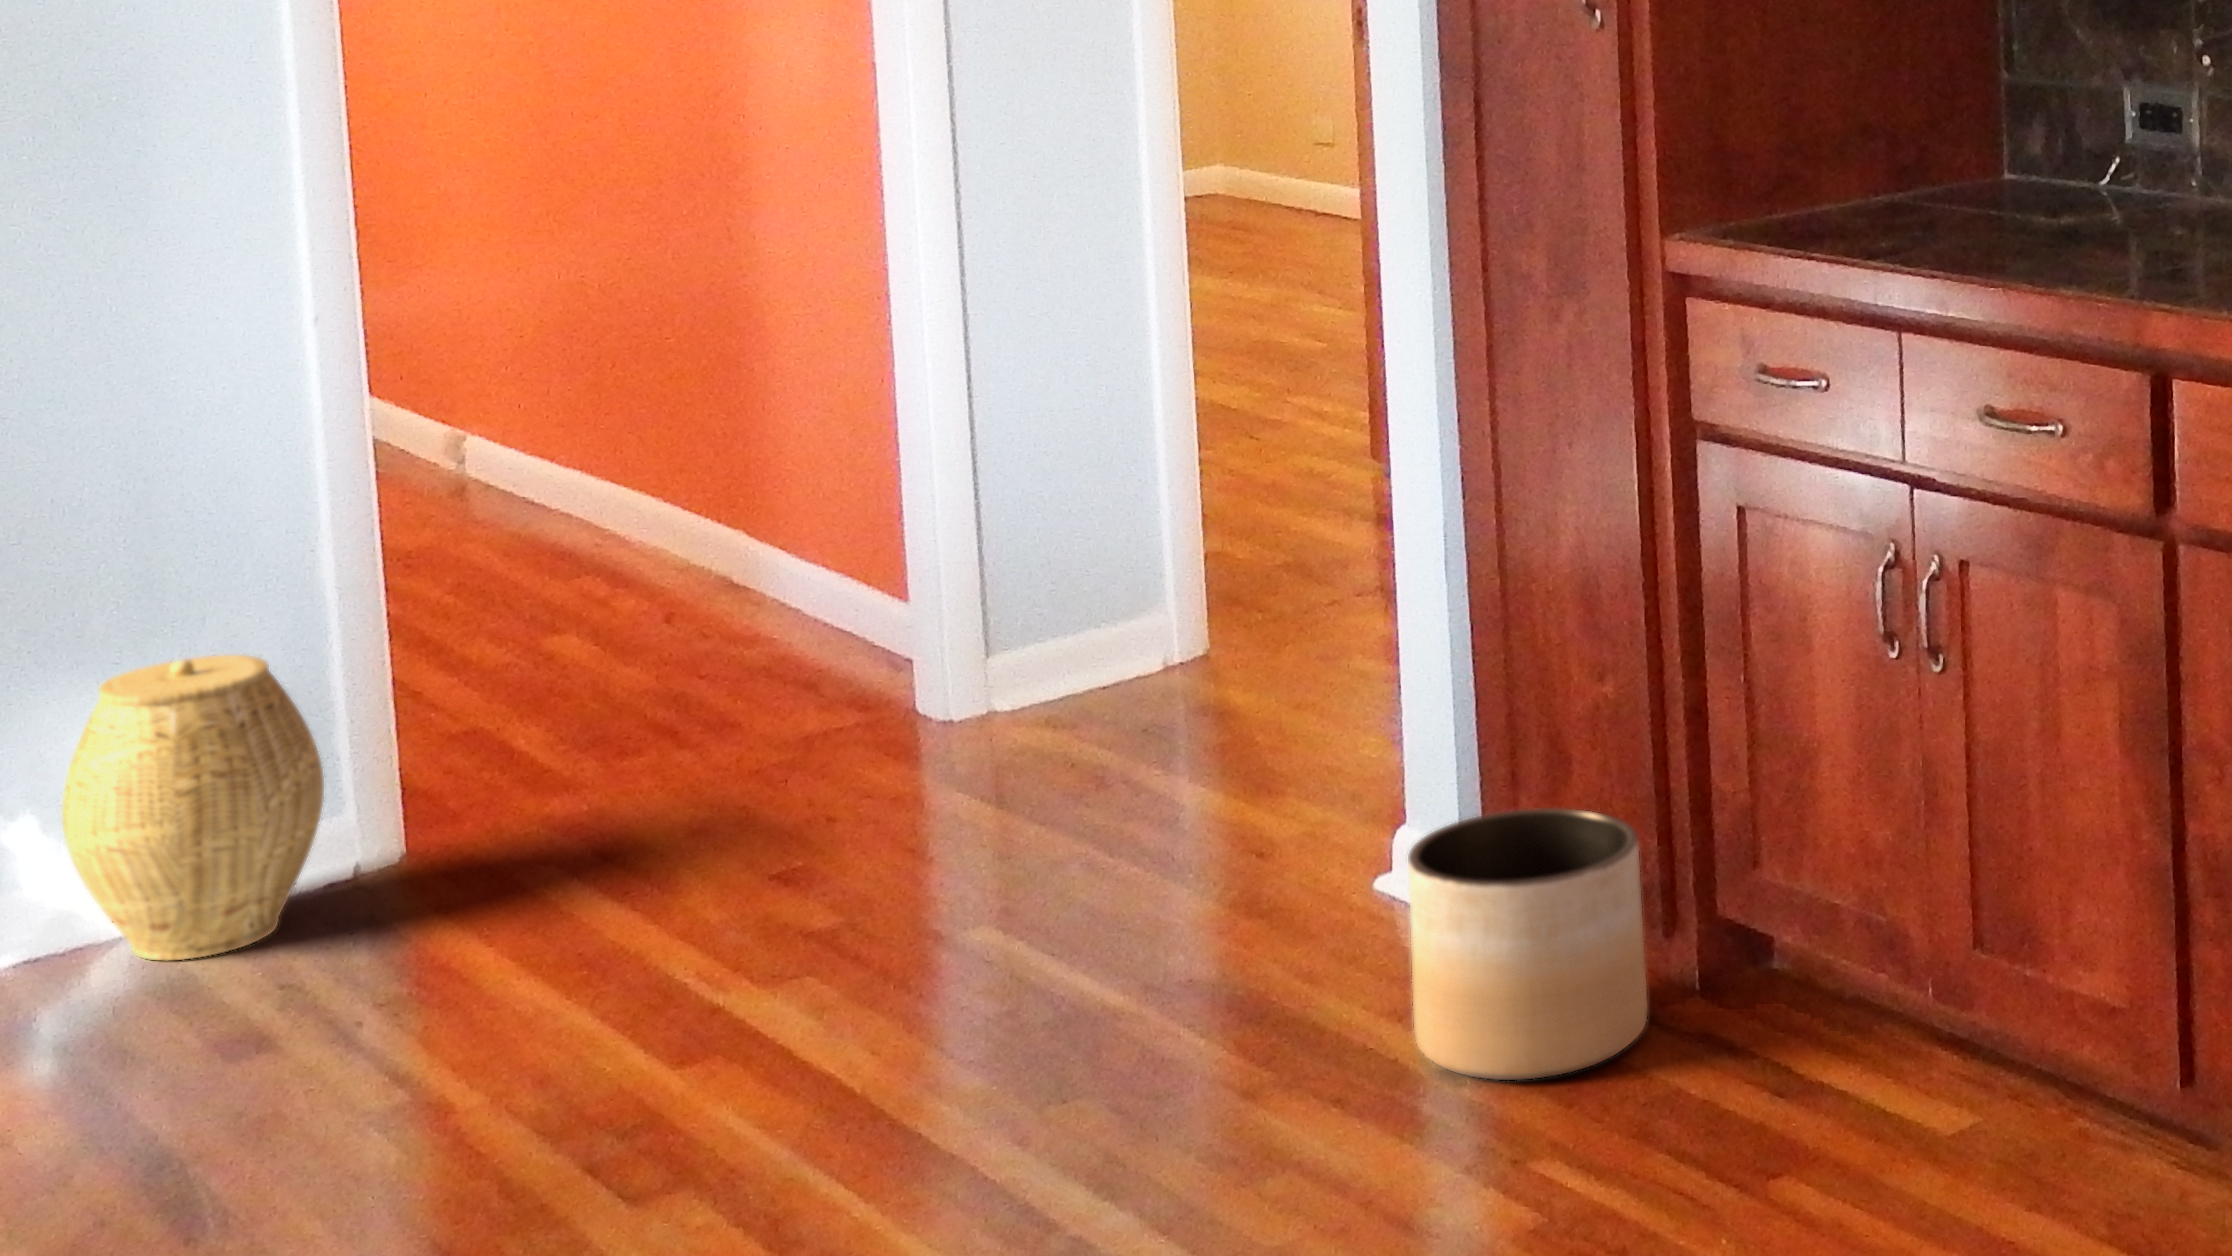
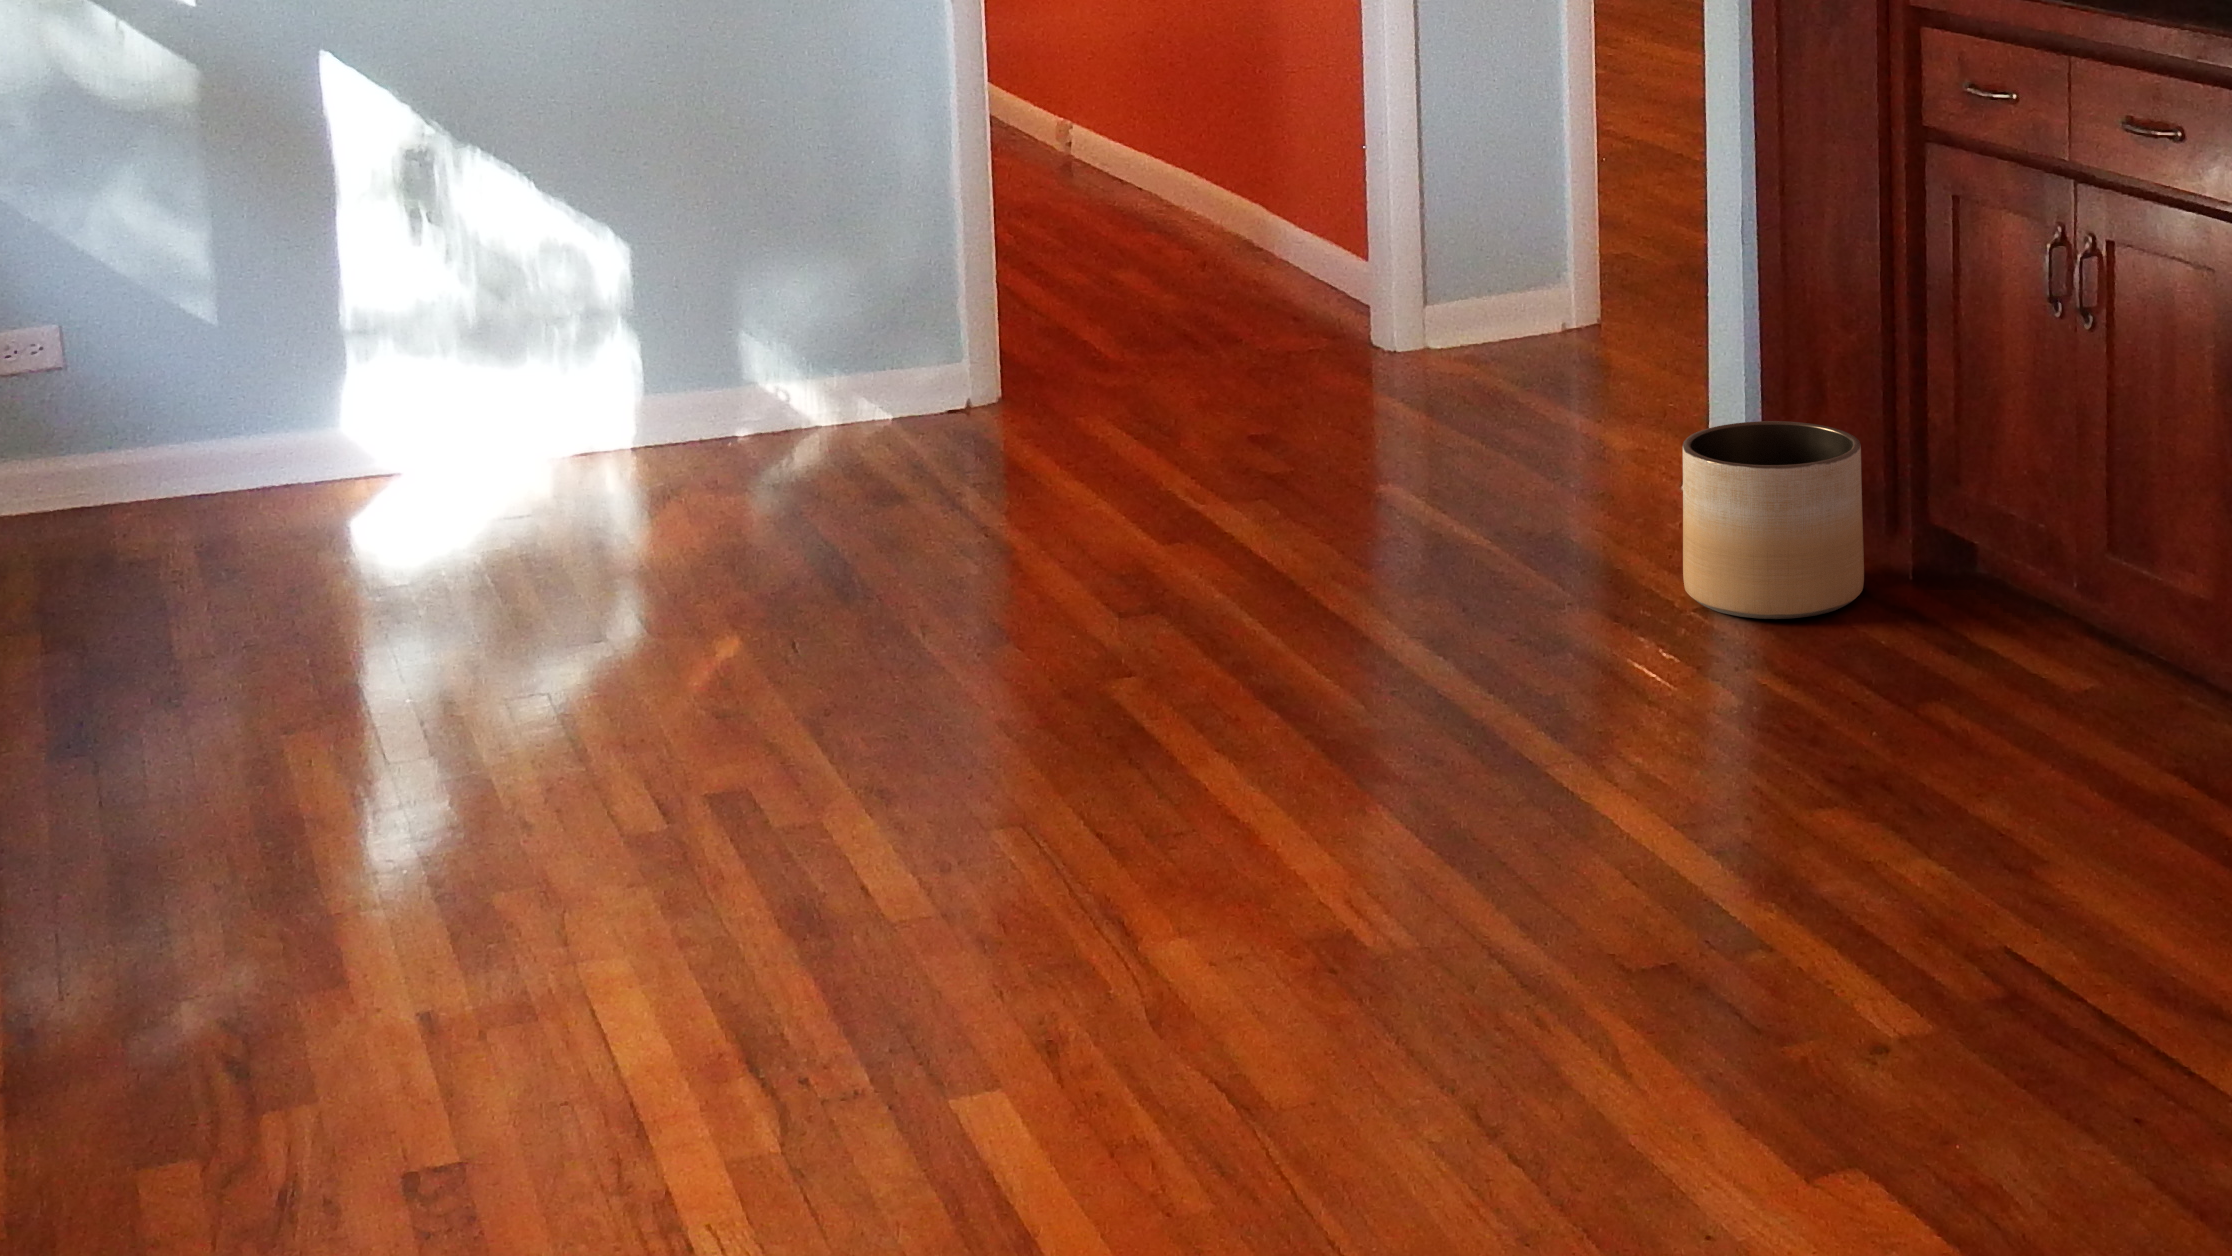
woven basket: present [62,655,324,960] -> none [778,236,946,448]

